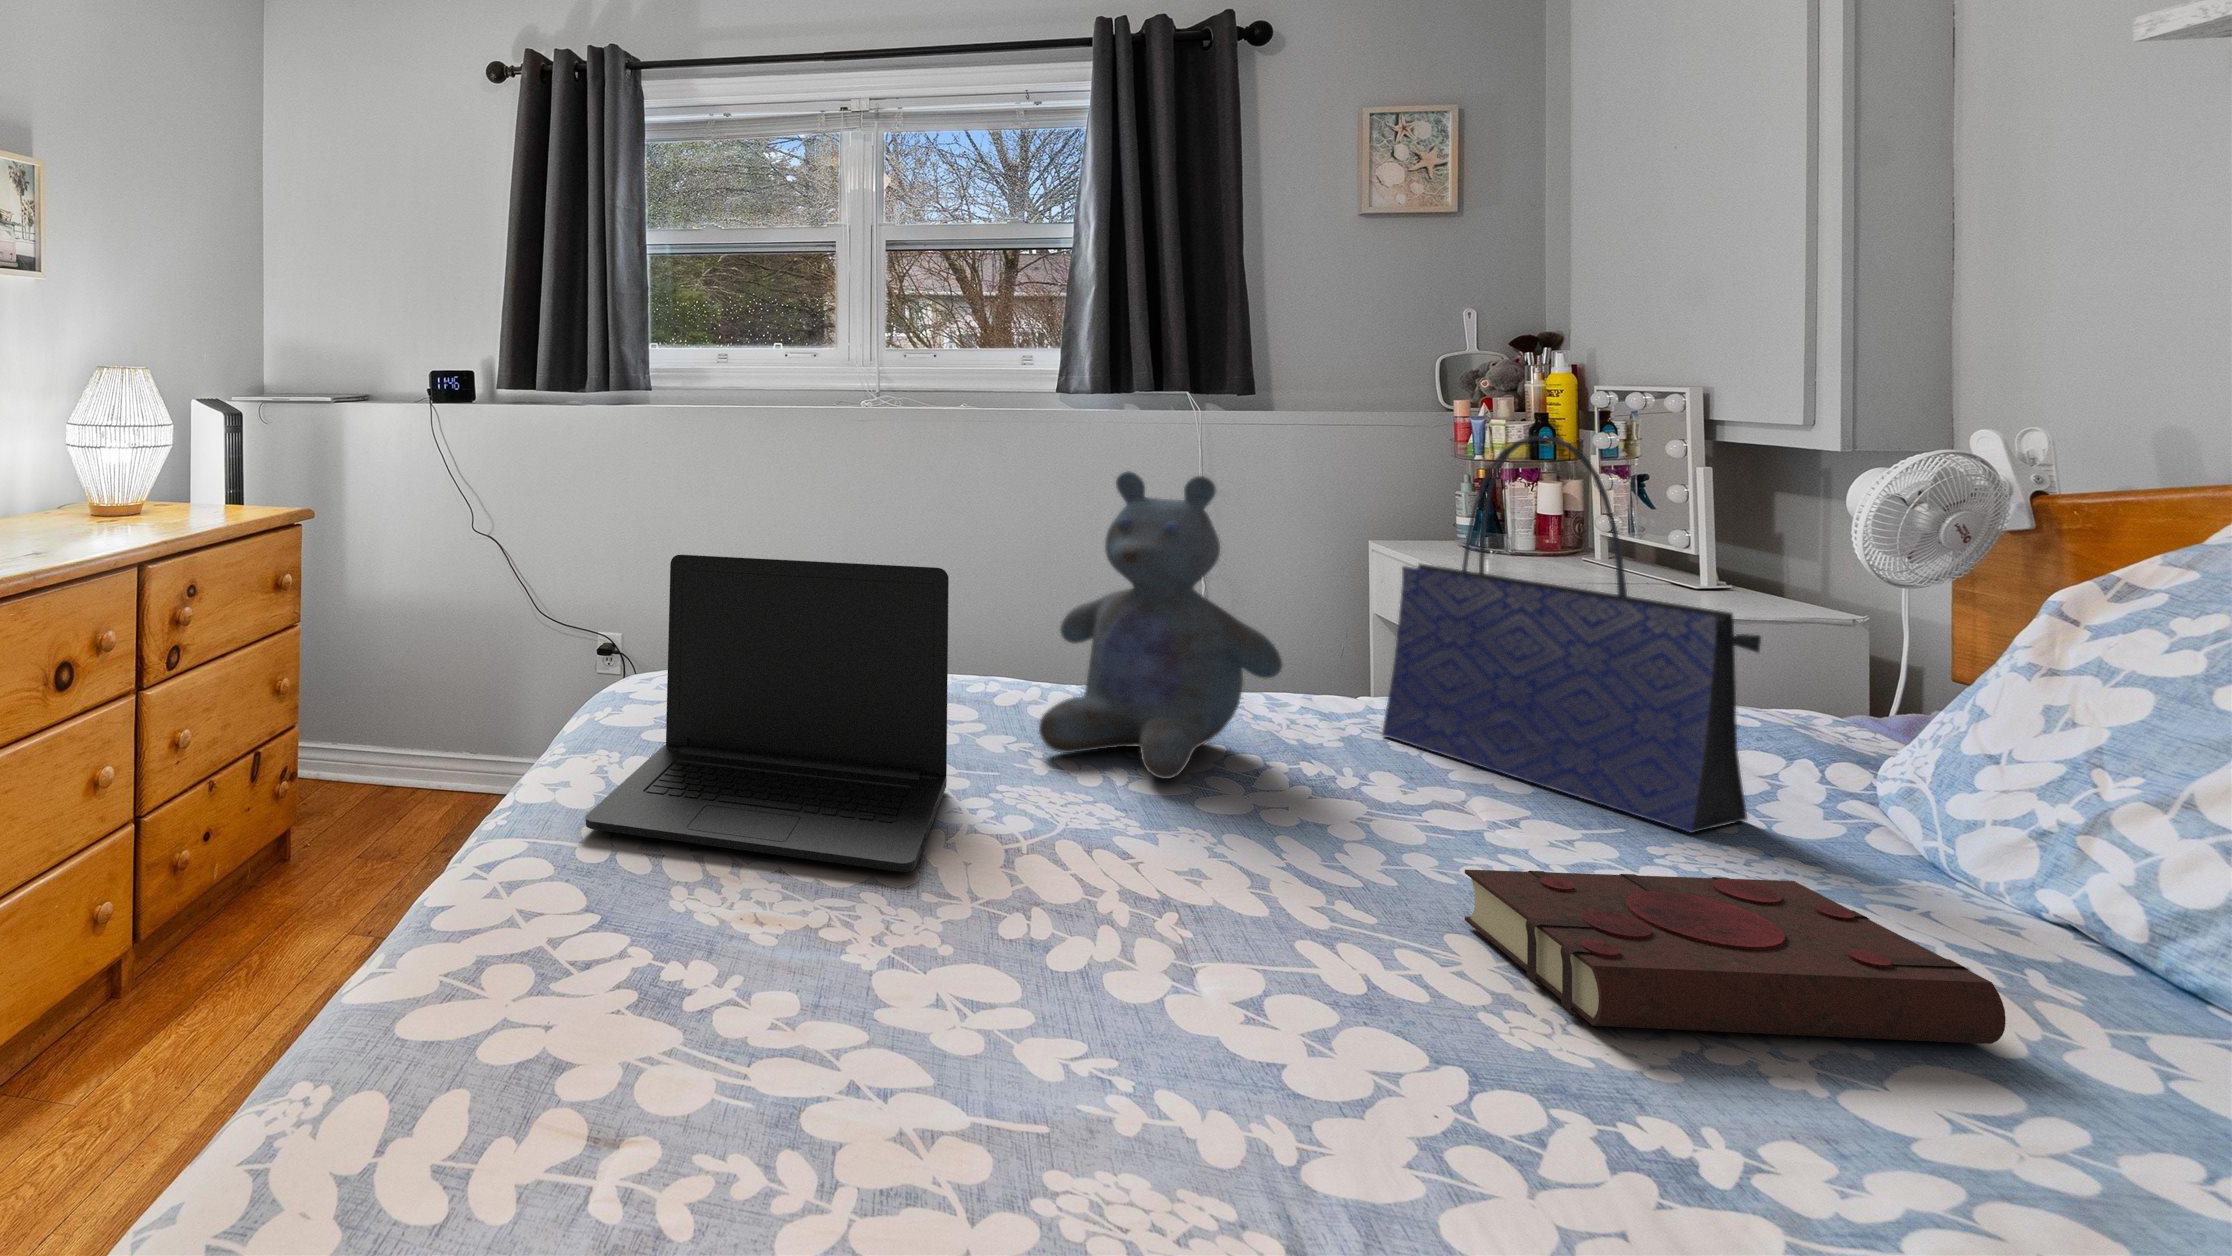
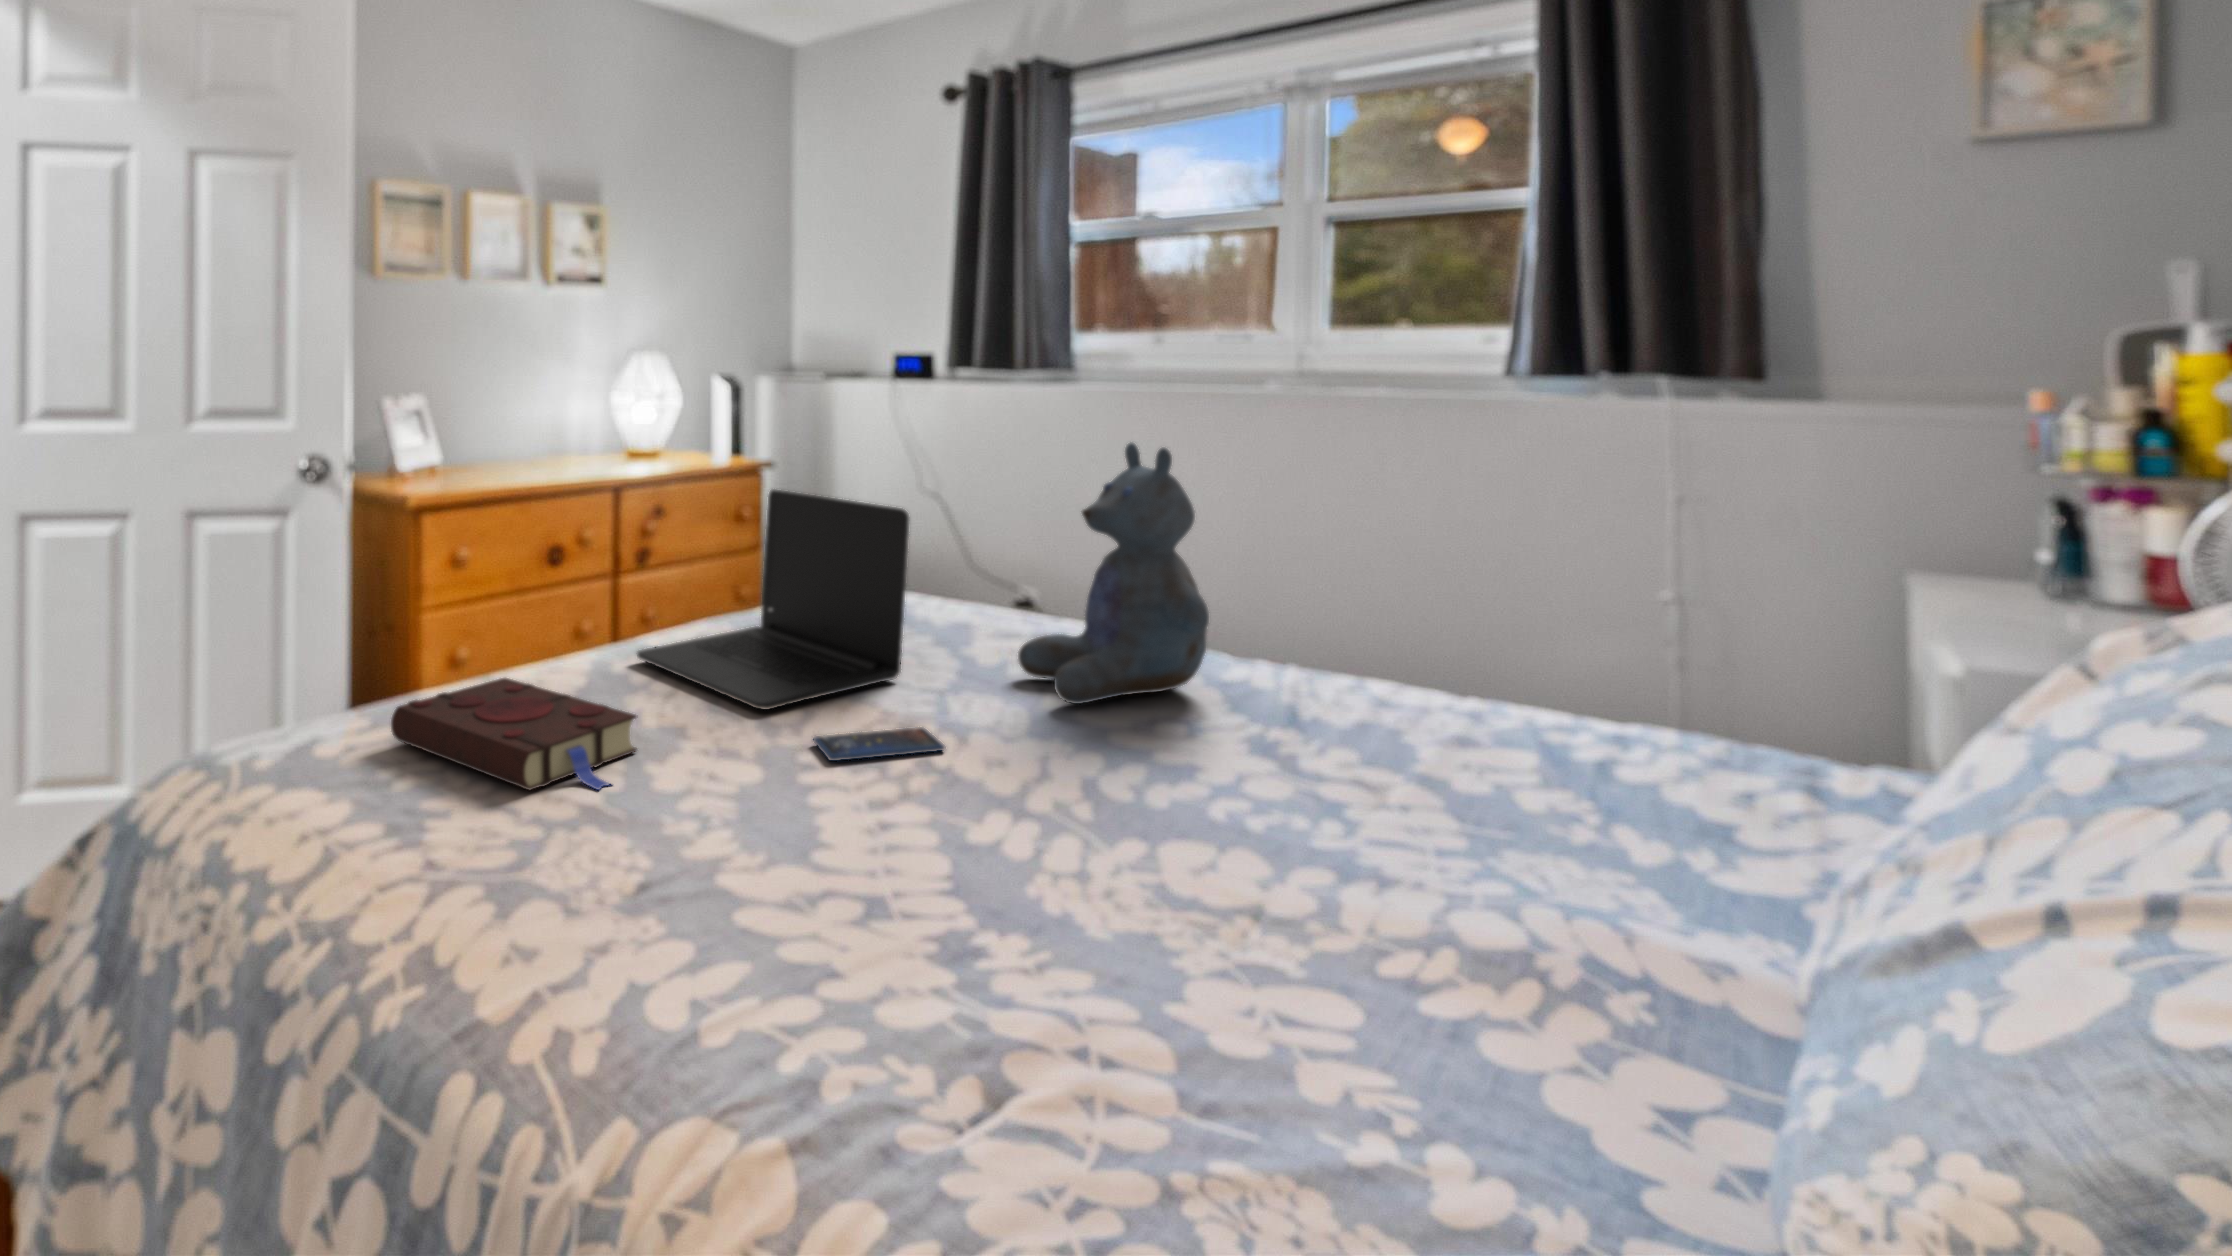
tote bag: present [1382,436,1761,833] -> none [1376,418,1589,835]
smartphone: none [1052,849,1192,927] -> present [814,727,945,761]
book: present [1465,869,2006,1044] -> present [391,678,637,790]

